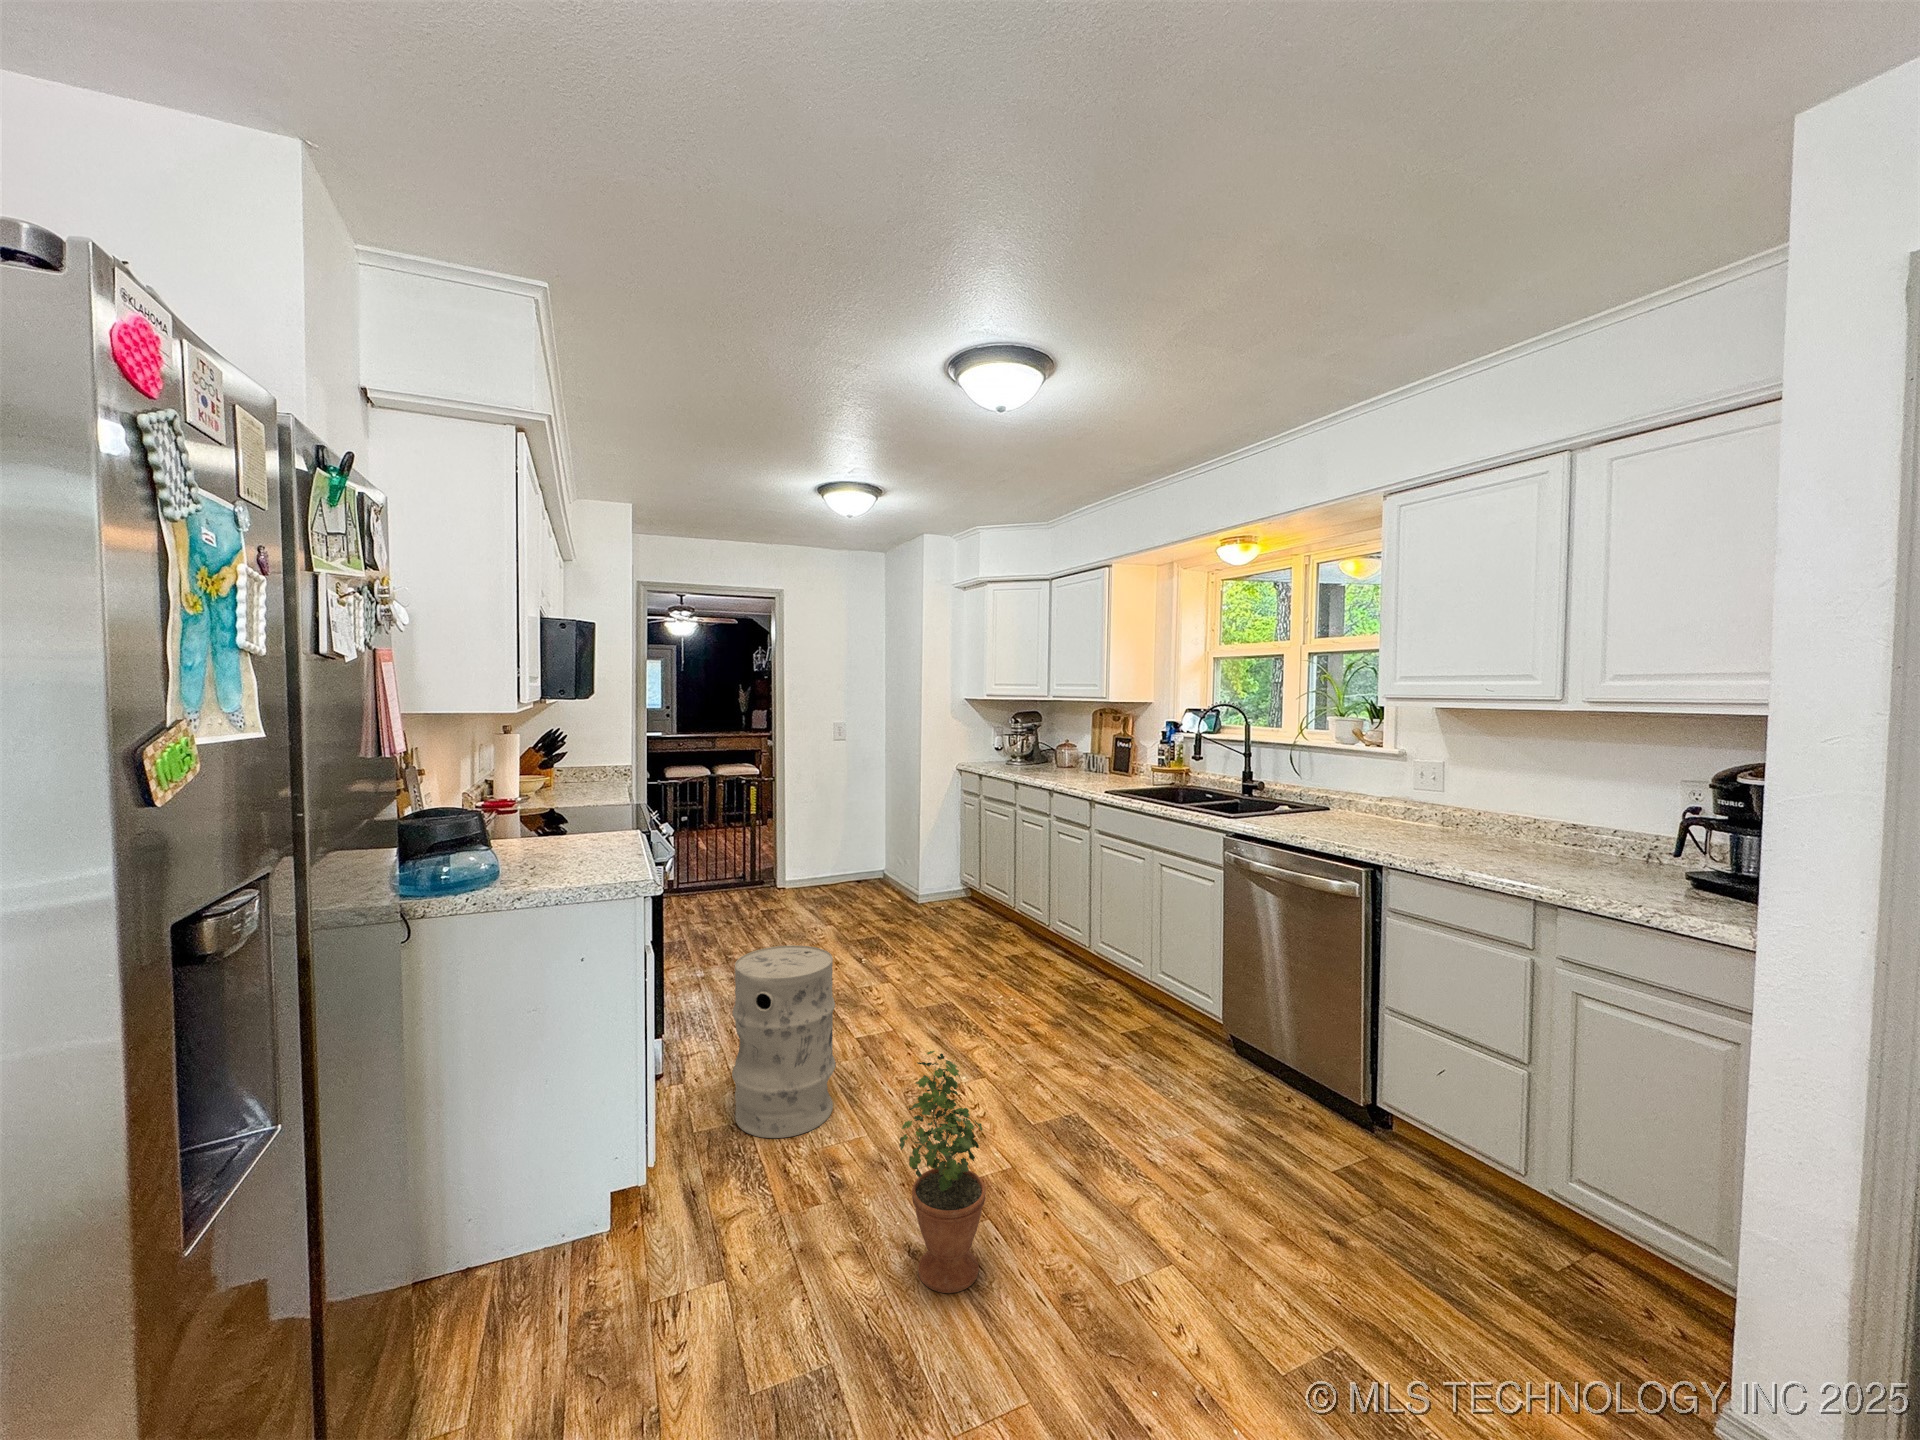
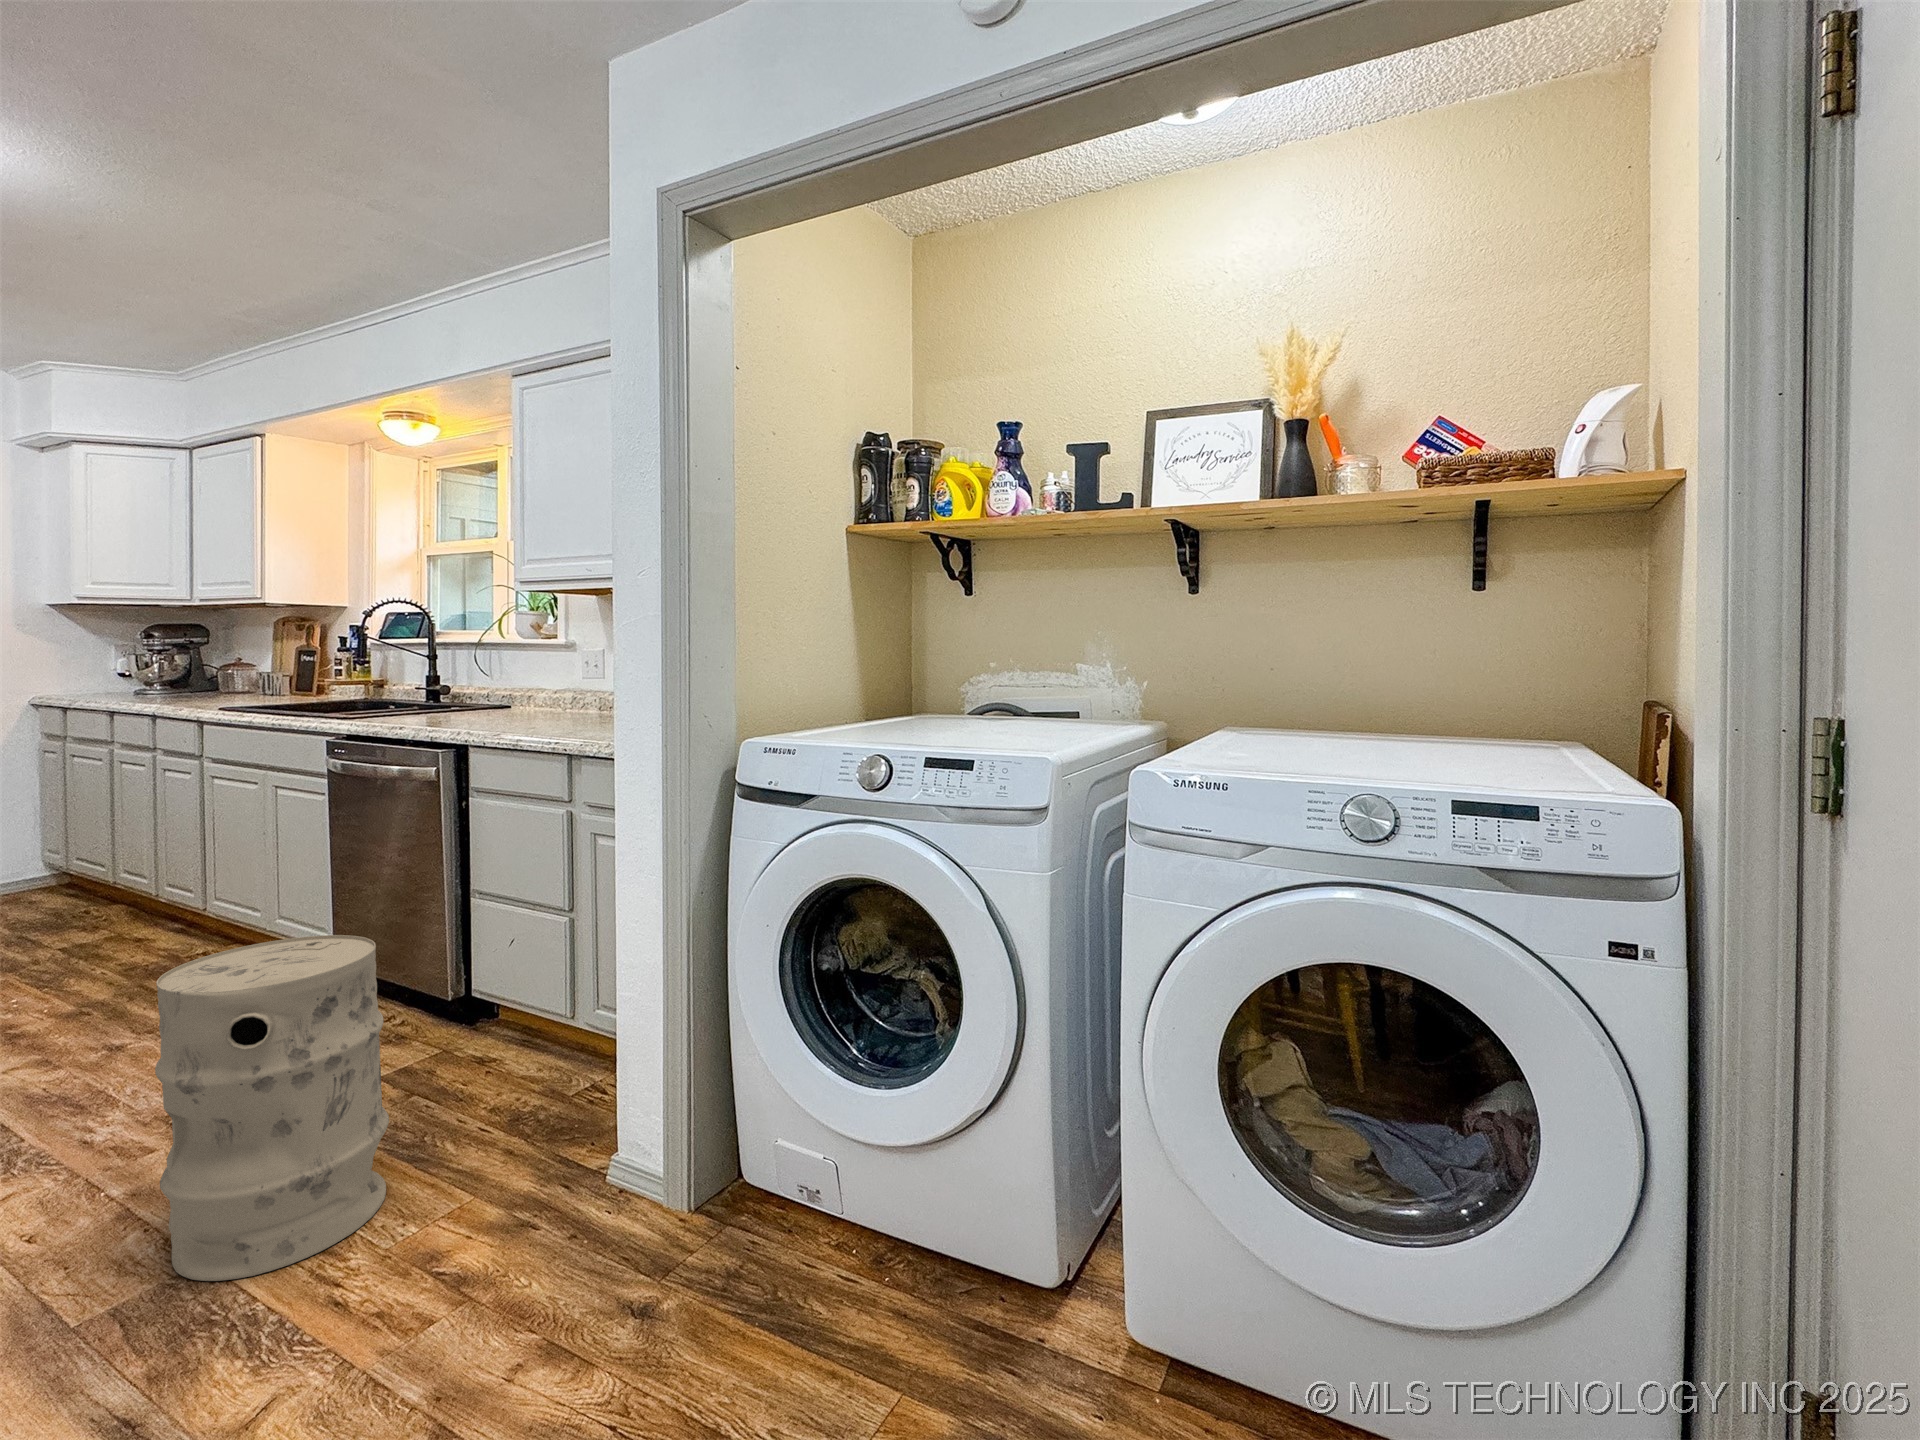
potted plant: present [900,1051,986,1293] -> none [627,997,758,1340]

